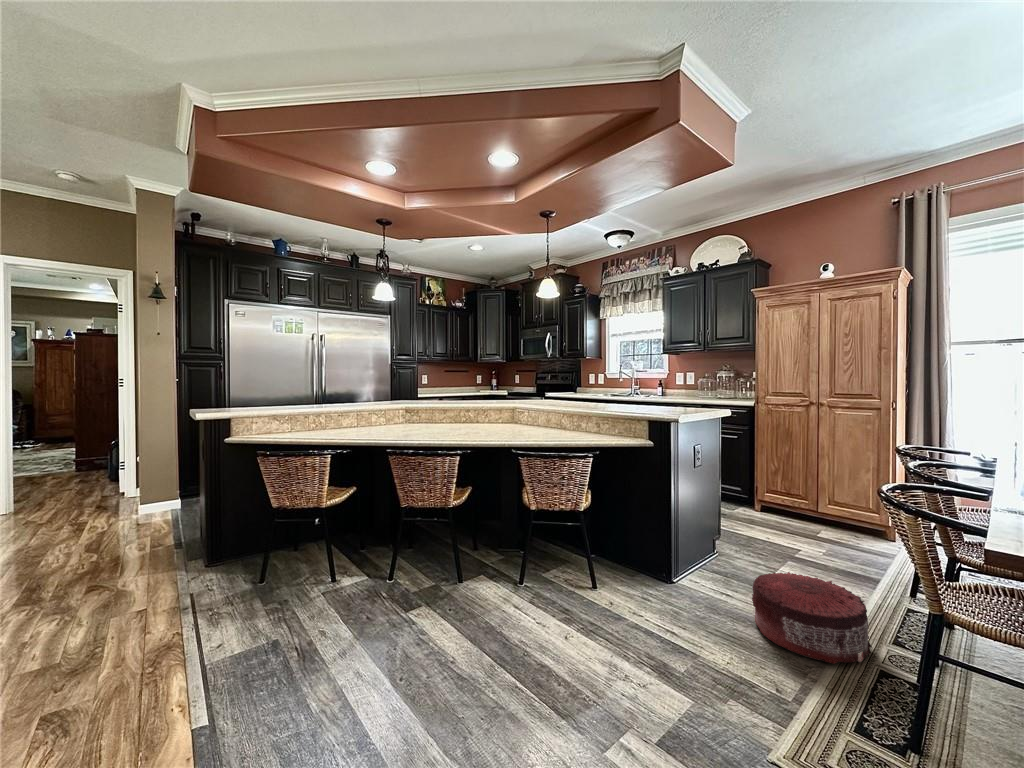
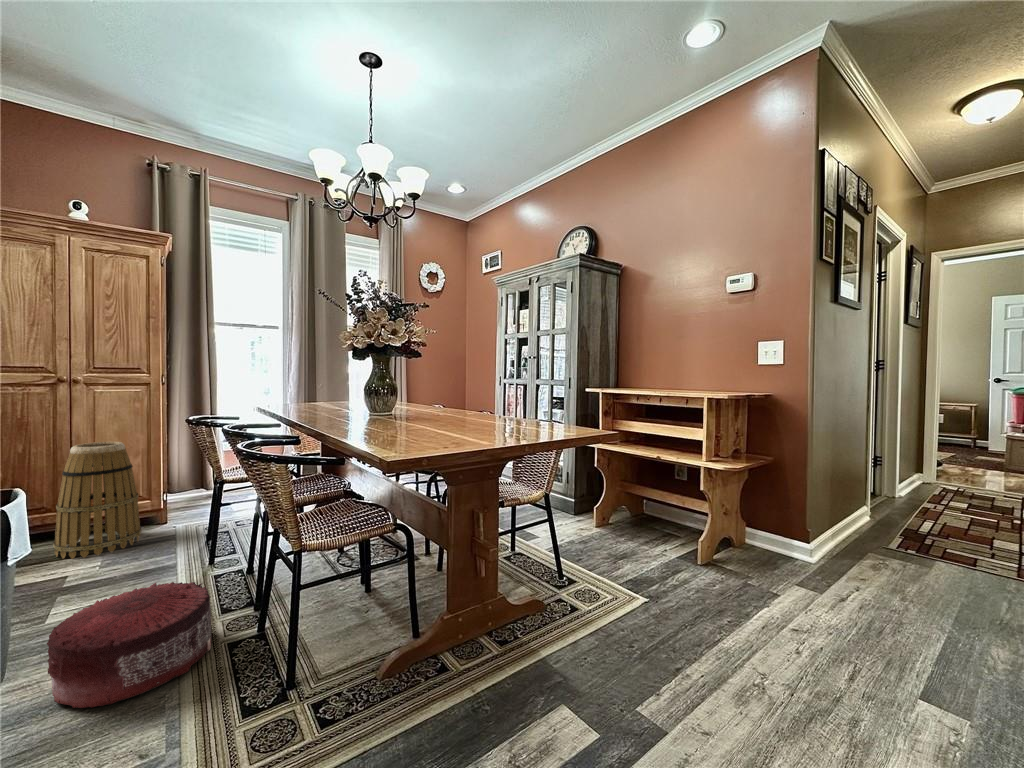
basket: none [801,454,866,548] -> present [53,442,142,559]

